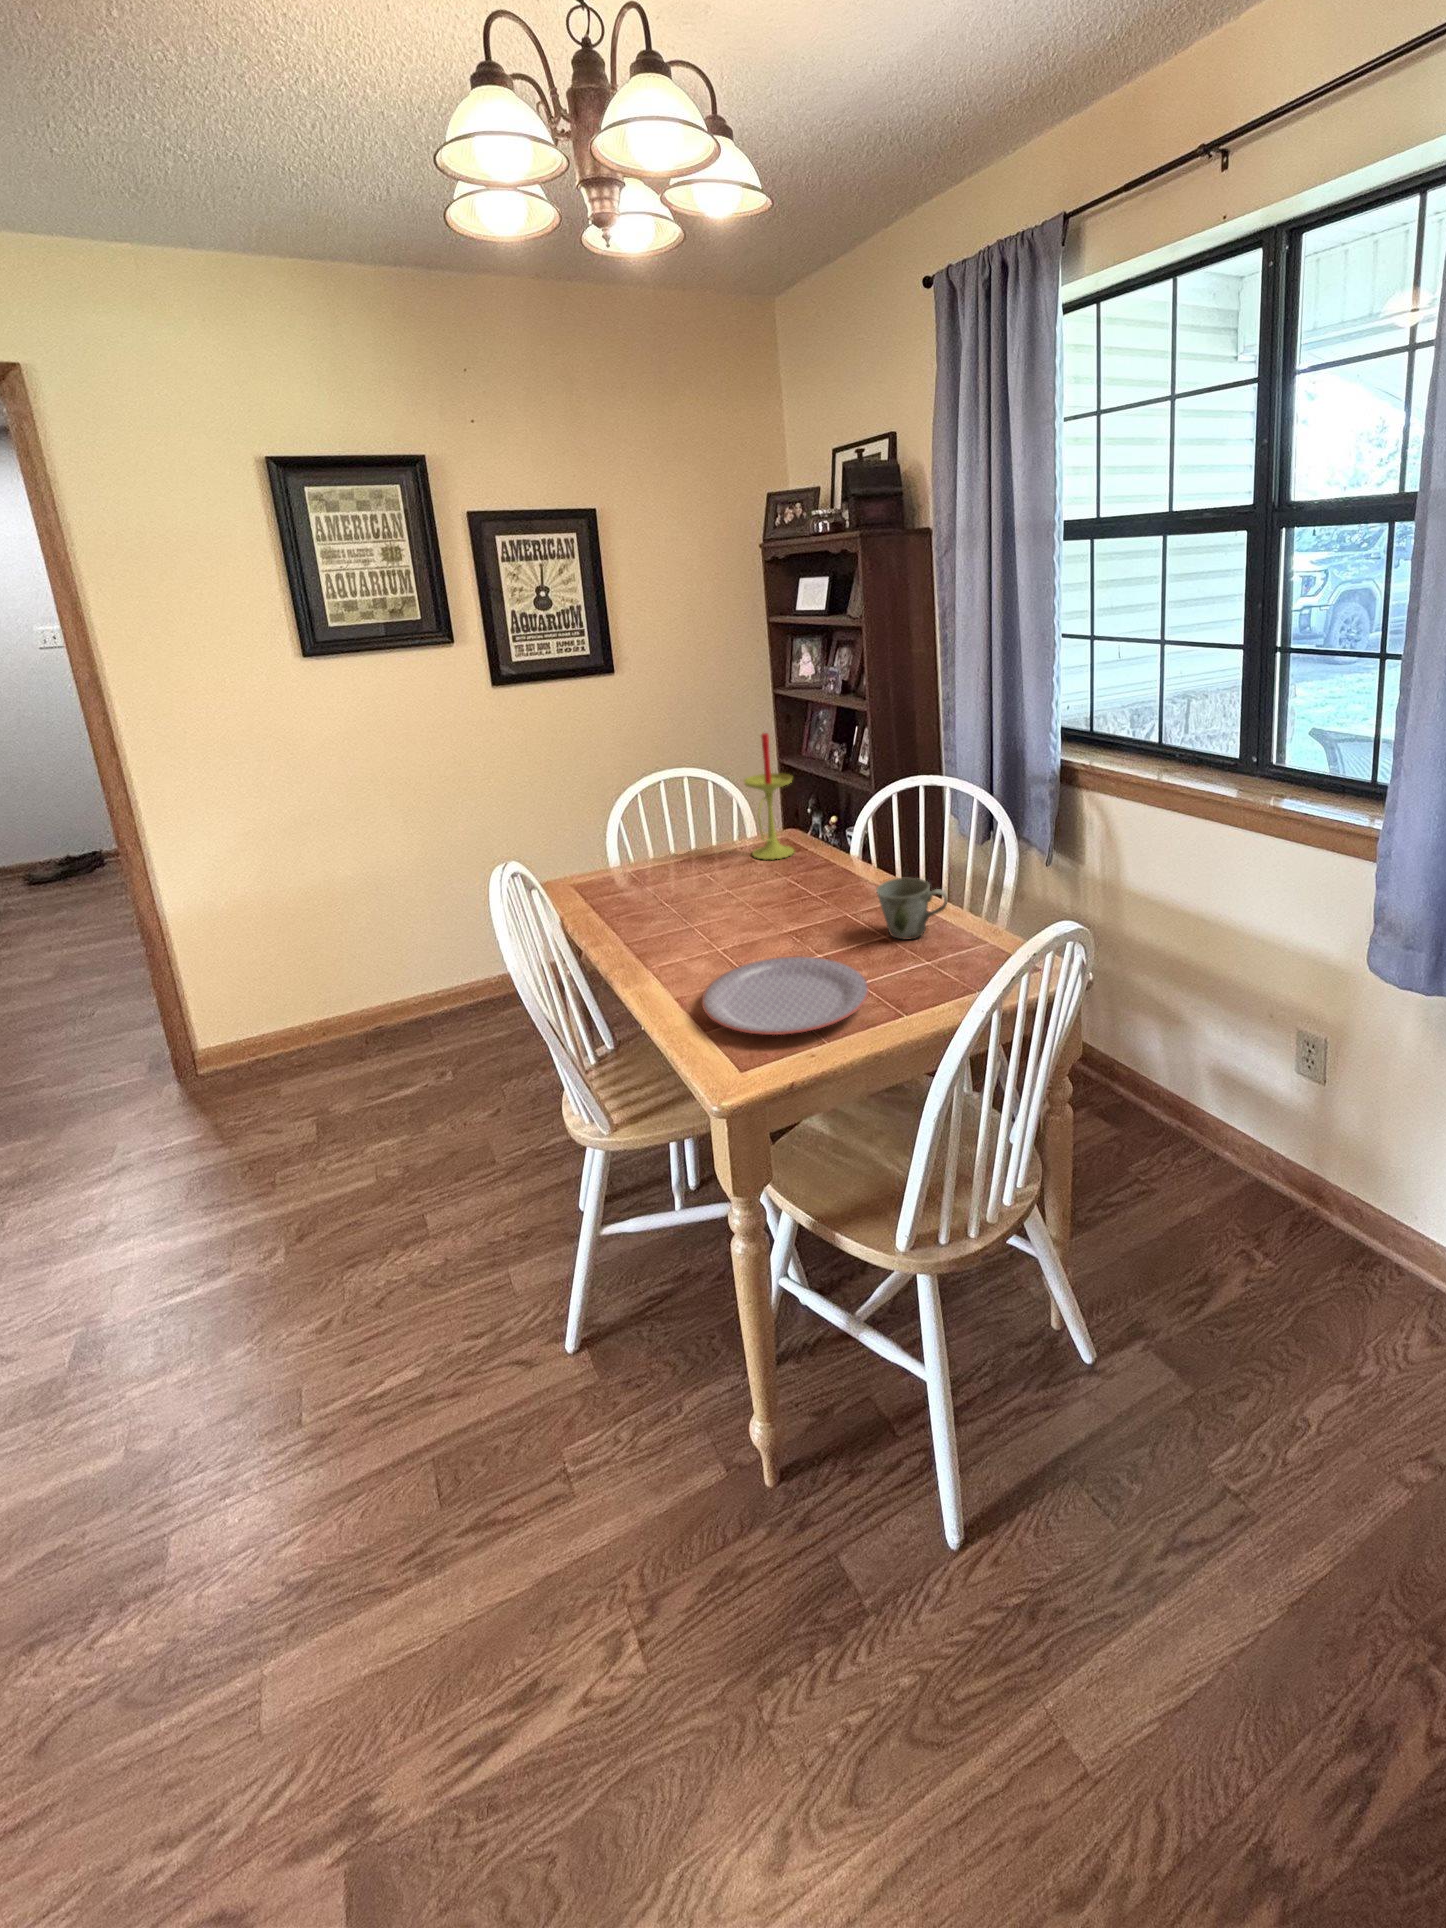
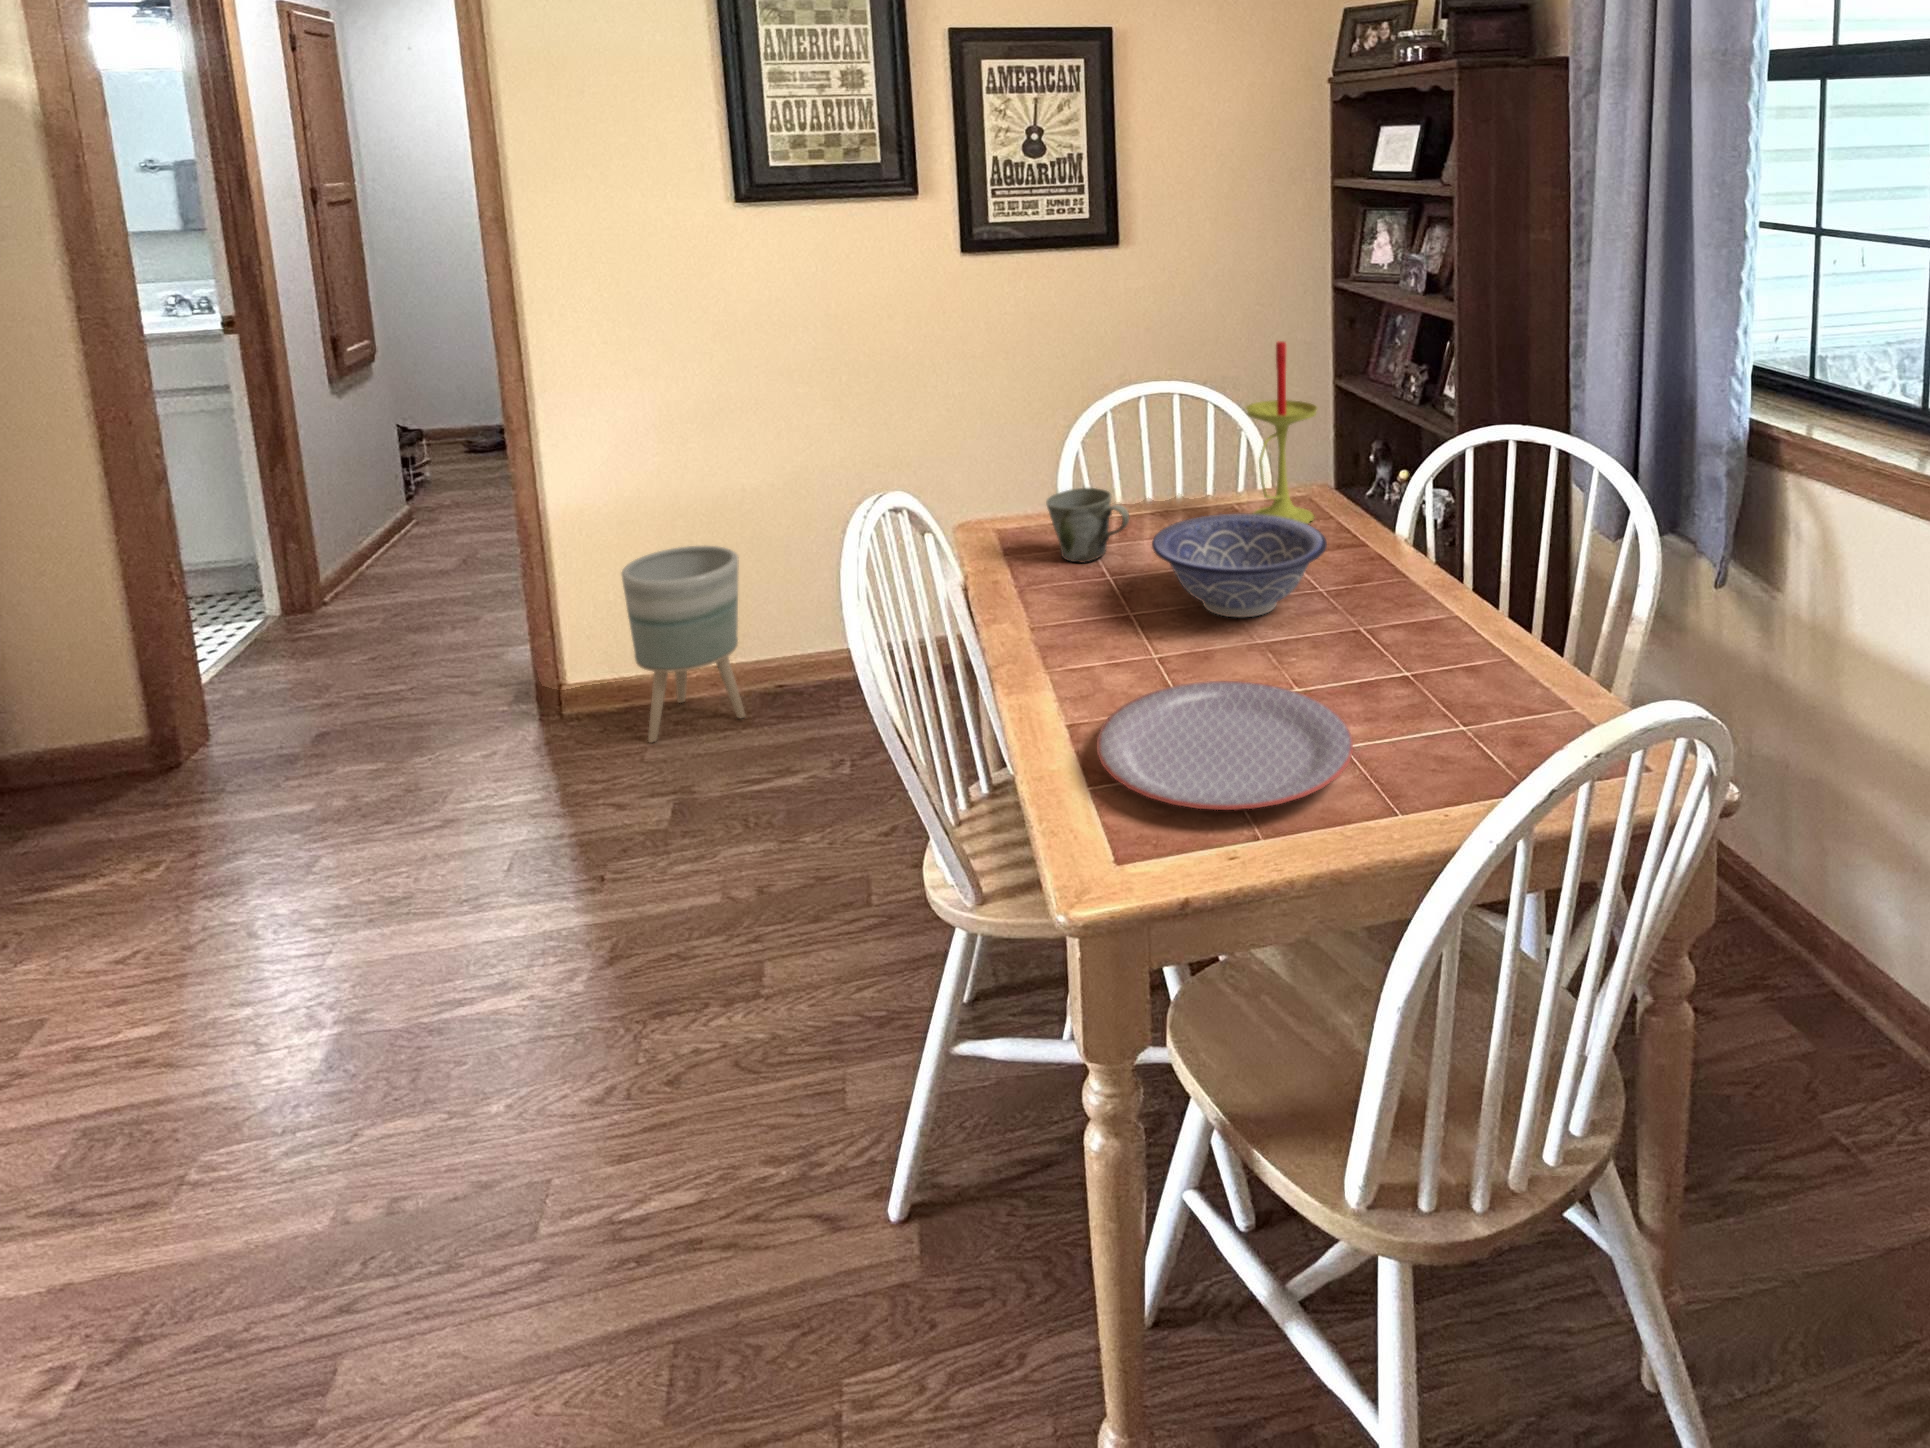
decorative bowl: none [701,851,819,920] -> present [1152,514,1327,618]
mug: present [876,878,948,939] -> present [1046,488,1129,563]
planter: none [244,927,361,1081] -> present [622,546,745,742]

